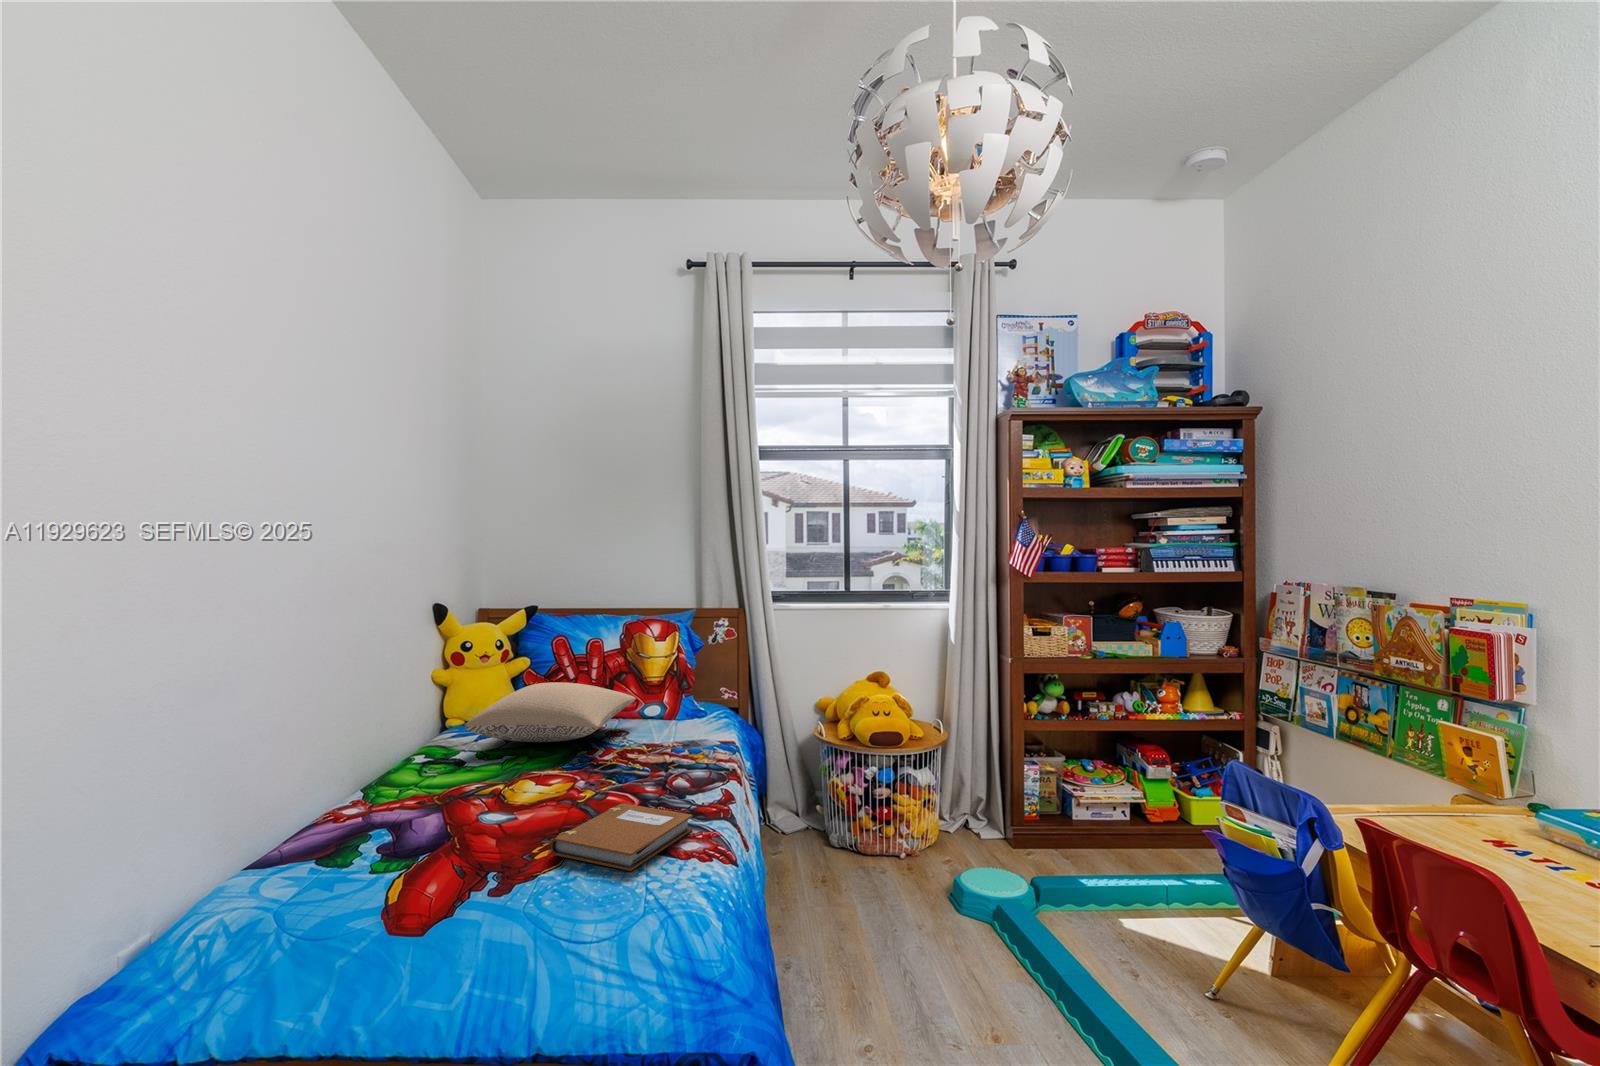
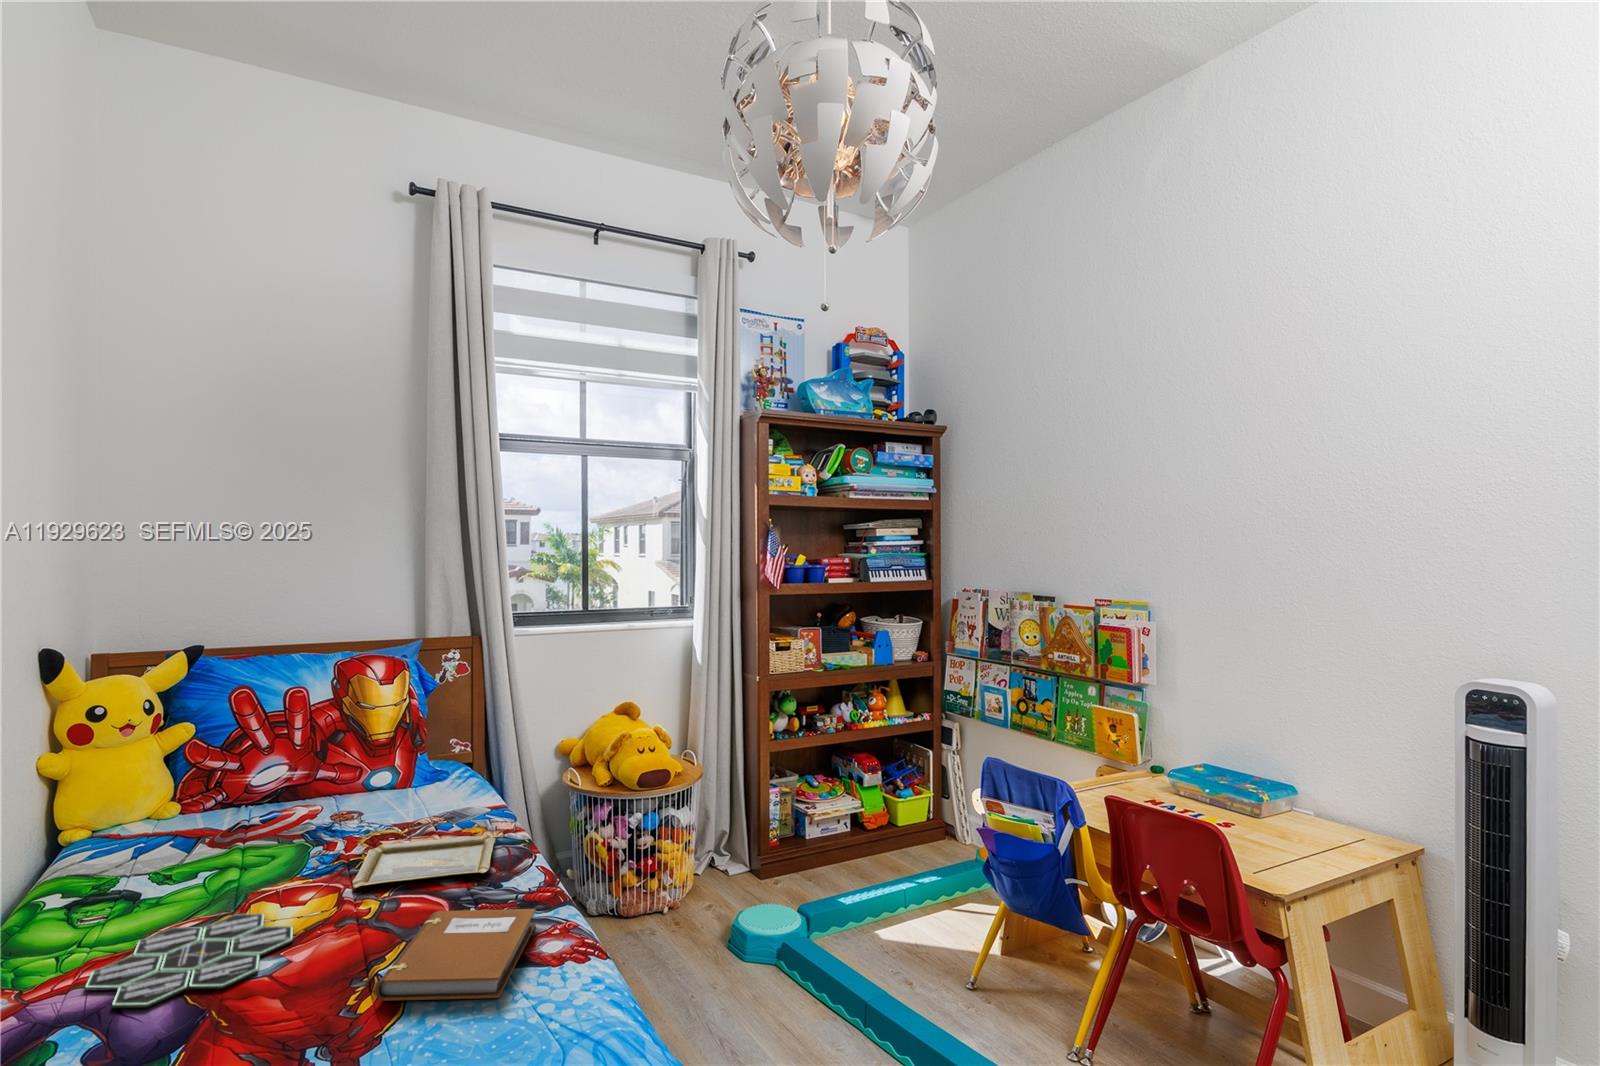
pillow: present [465,682,636,742] -> none [135,758,364,848]
tray: none [586,756,704,787] -> present [353,835,496,888]
board game: none [400,785,533,828] -> present [84,914,293,1008]

